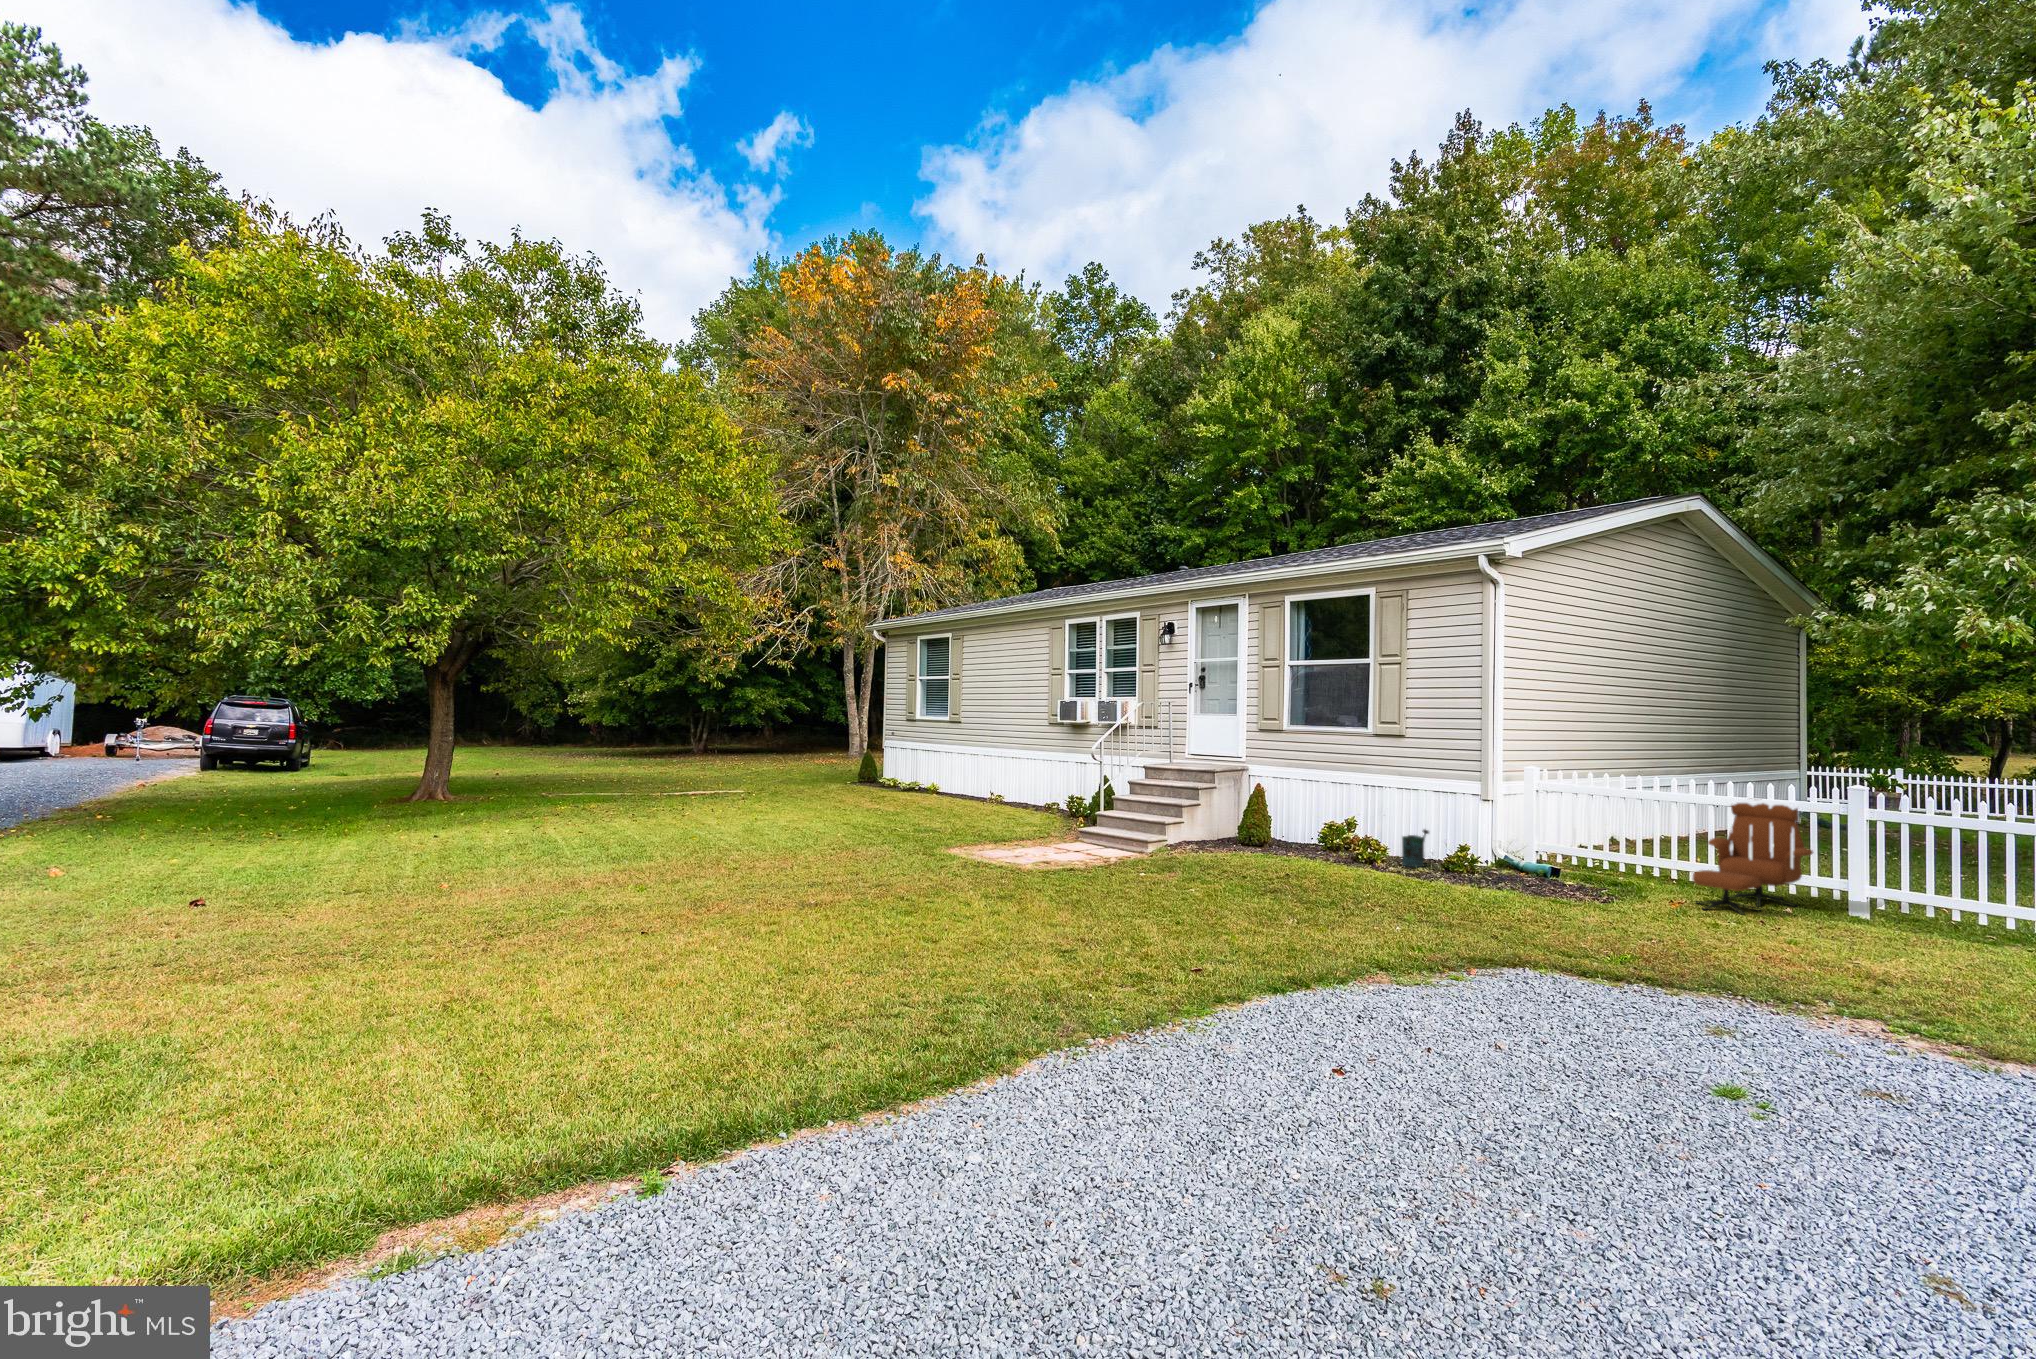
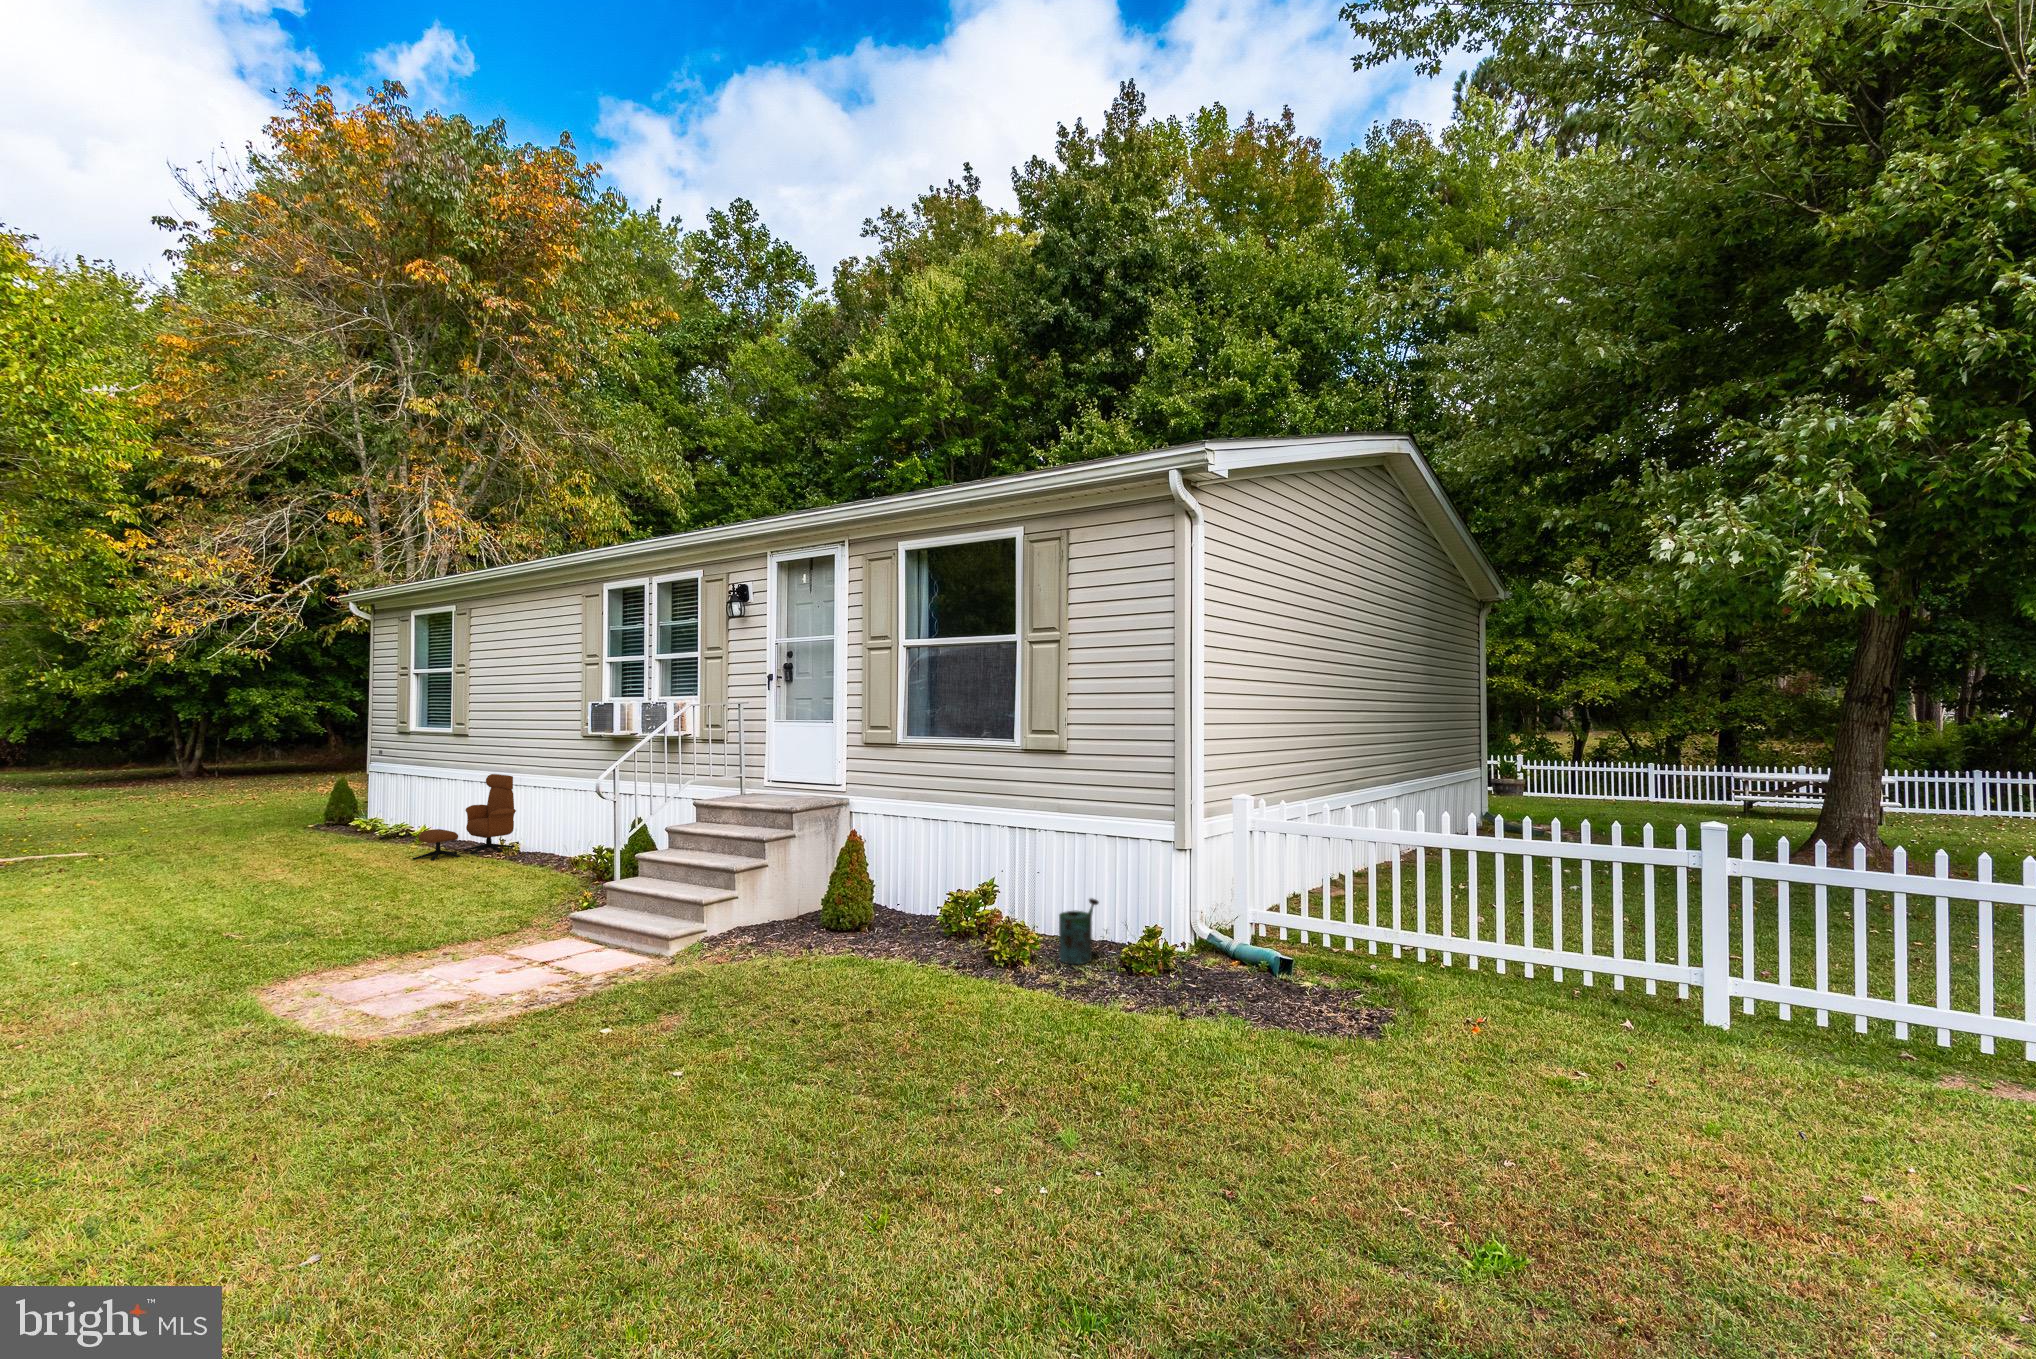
lounge chair: present [1693,803,1813,915] -> present [413,774,516,861]

